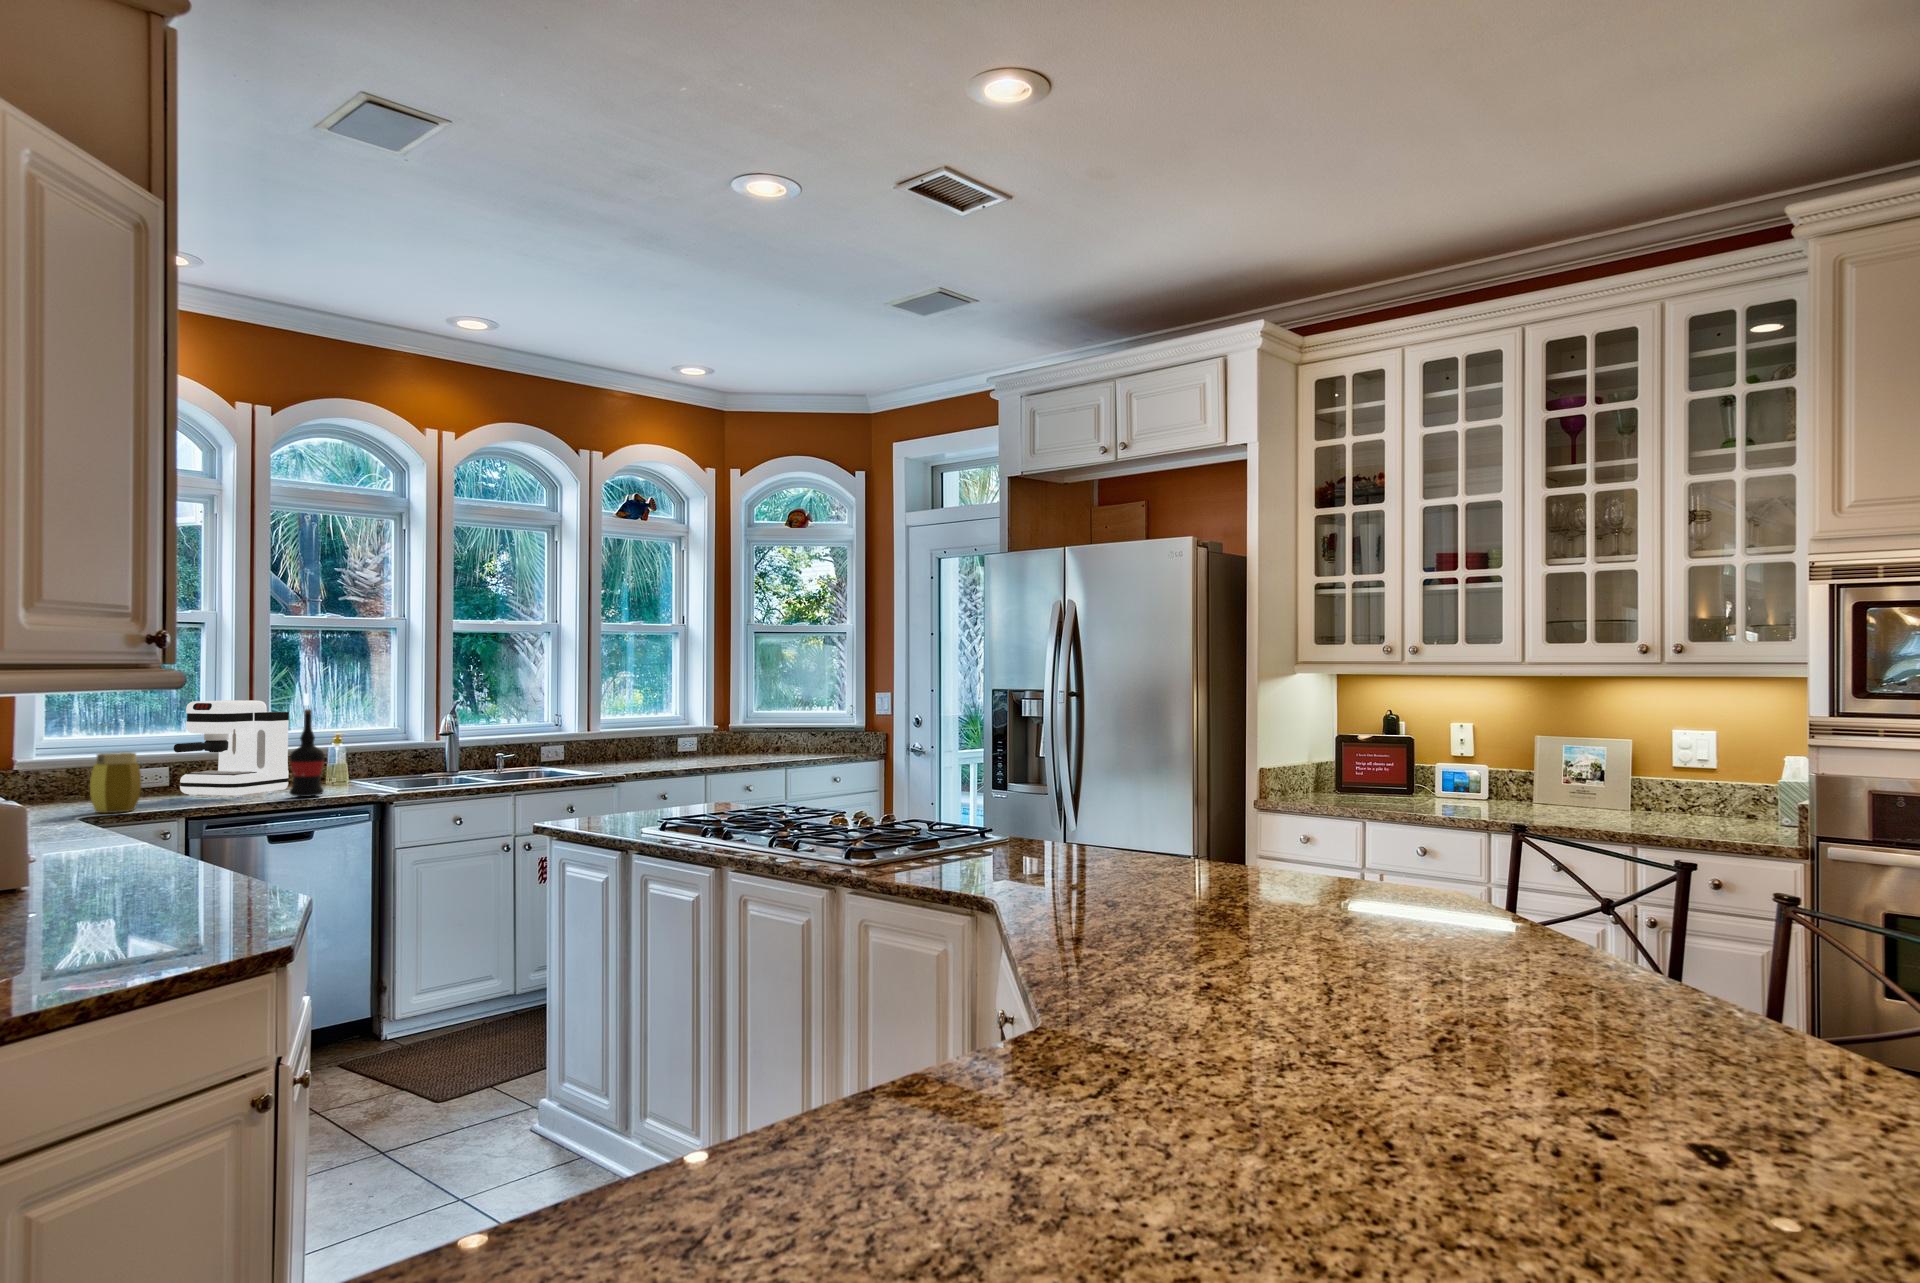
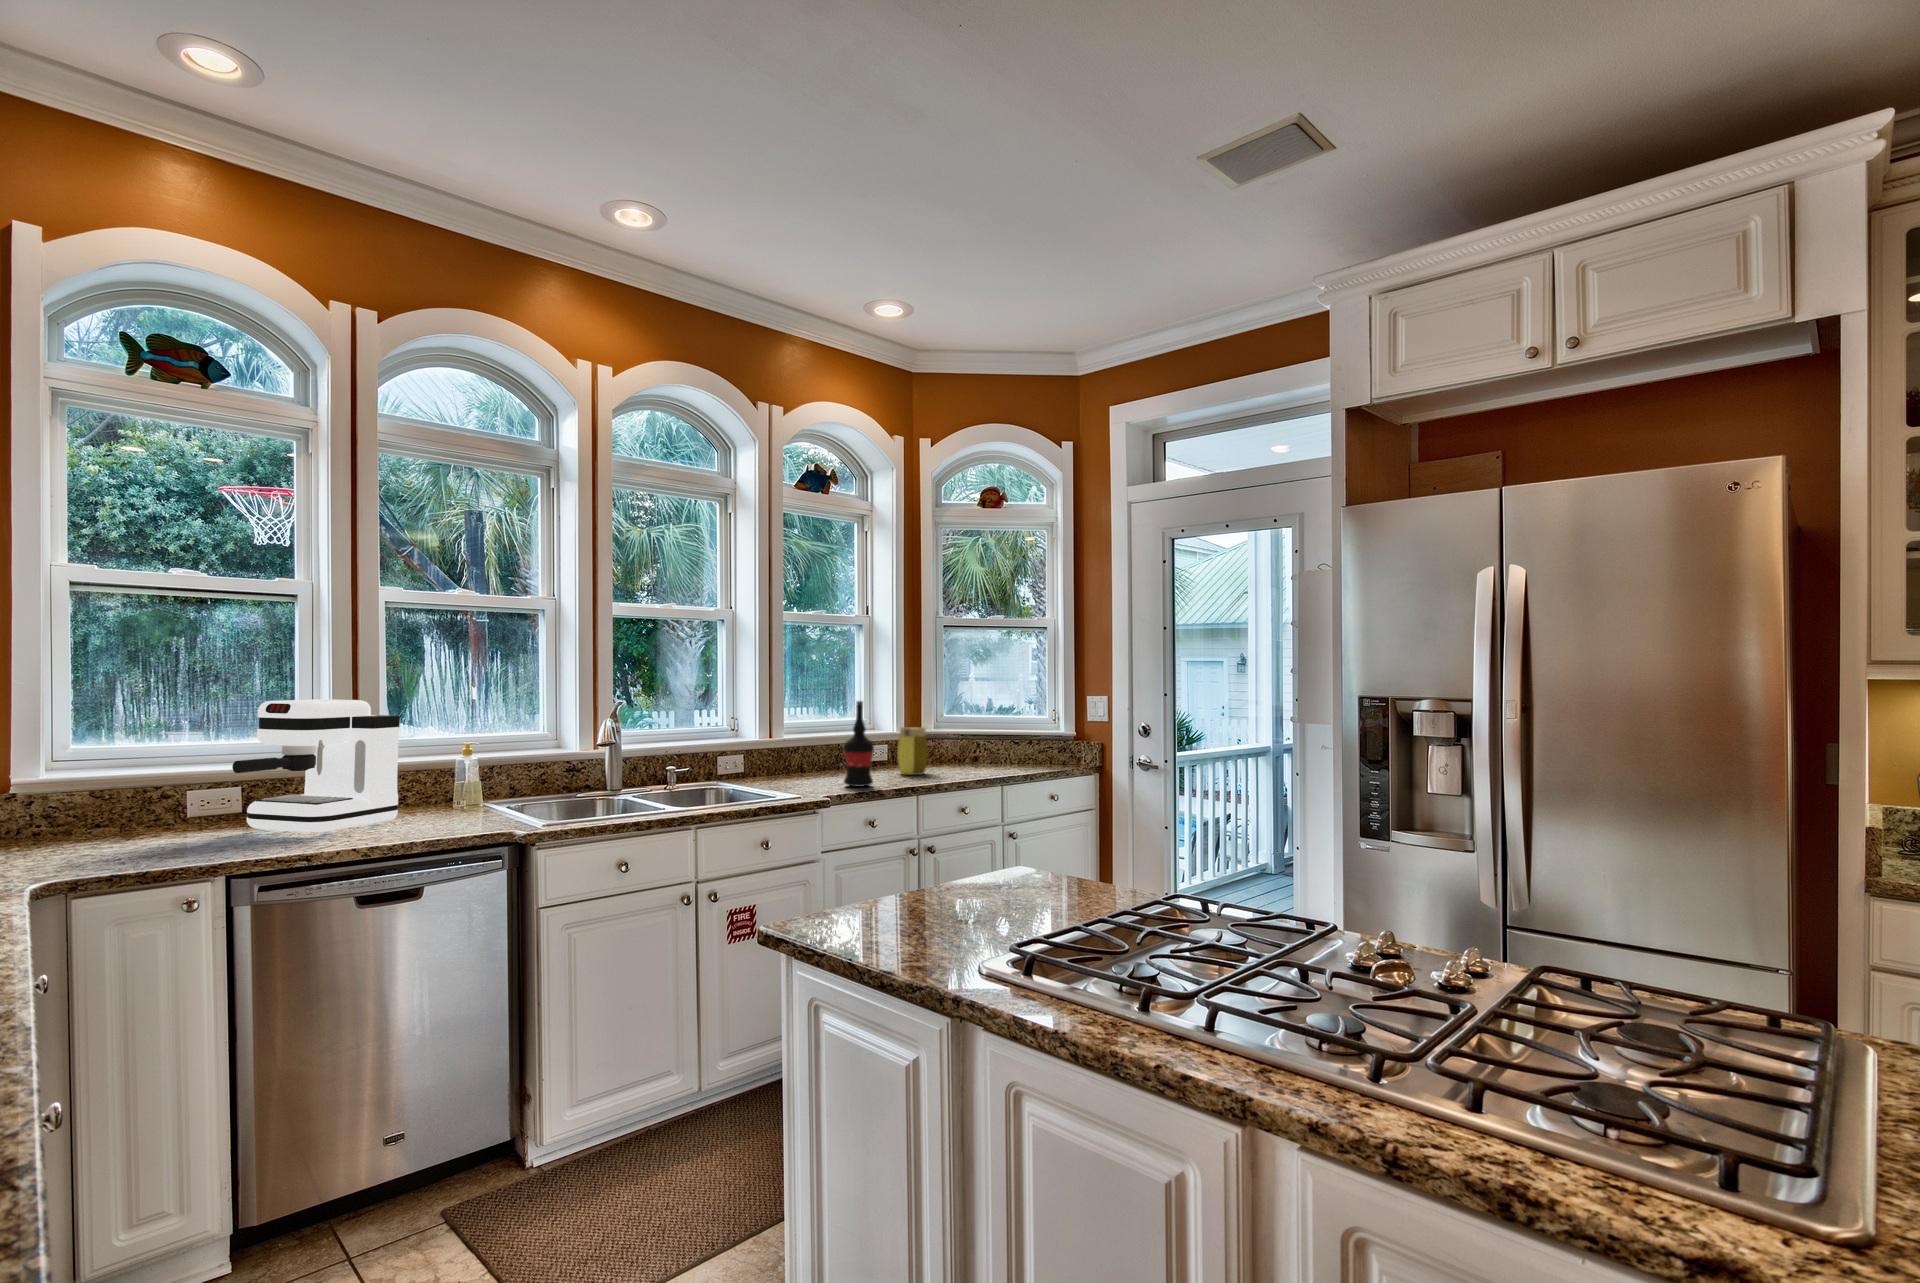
wine bottle: present [289,709,324,797] -> present [844,701,874,787]
jar: present [90,752,141,813] -> present [897,727,928,775]

